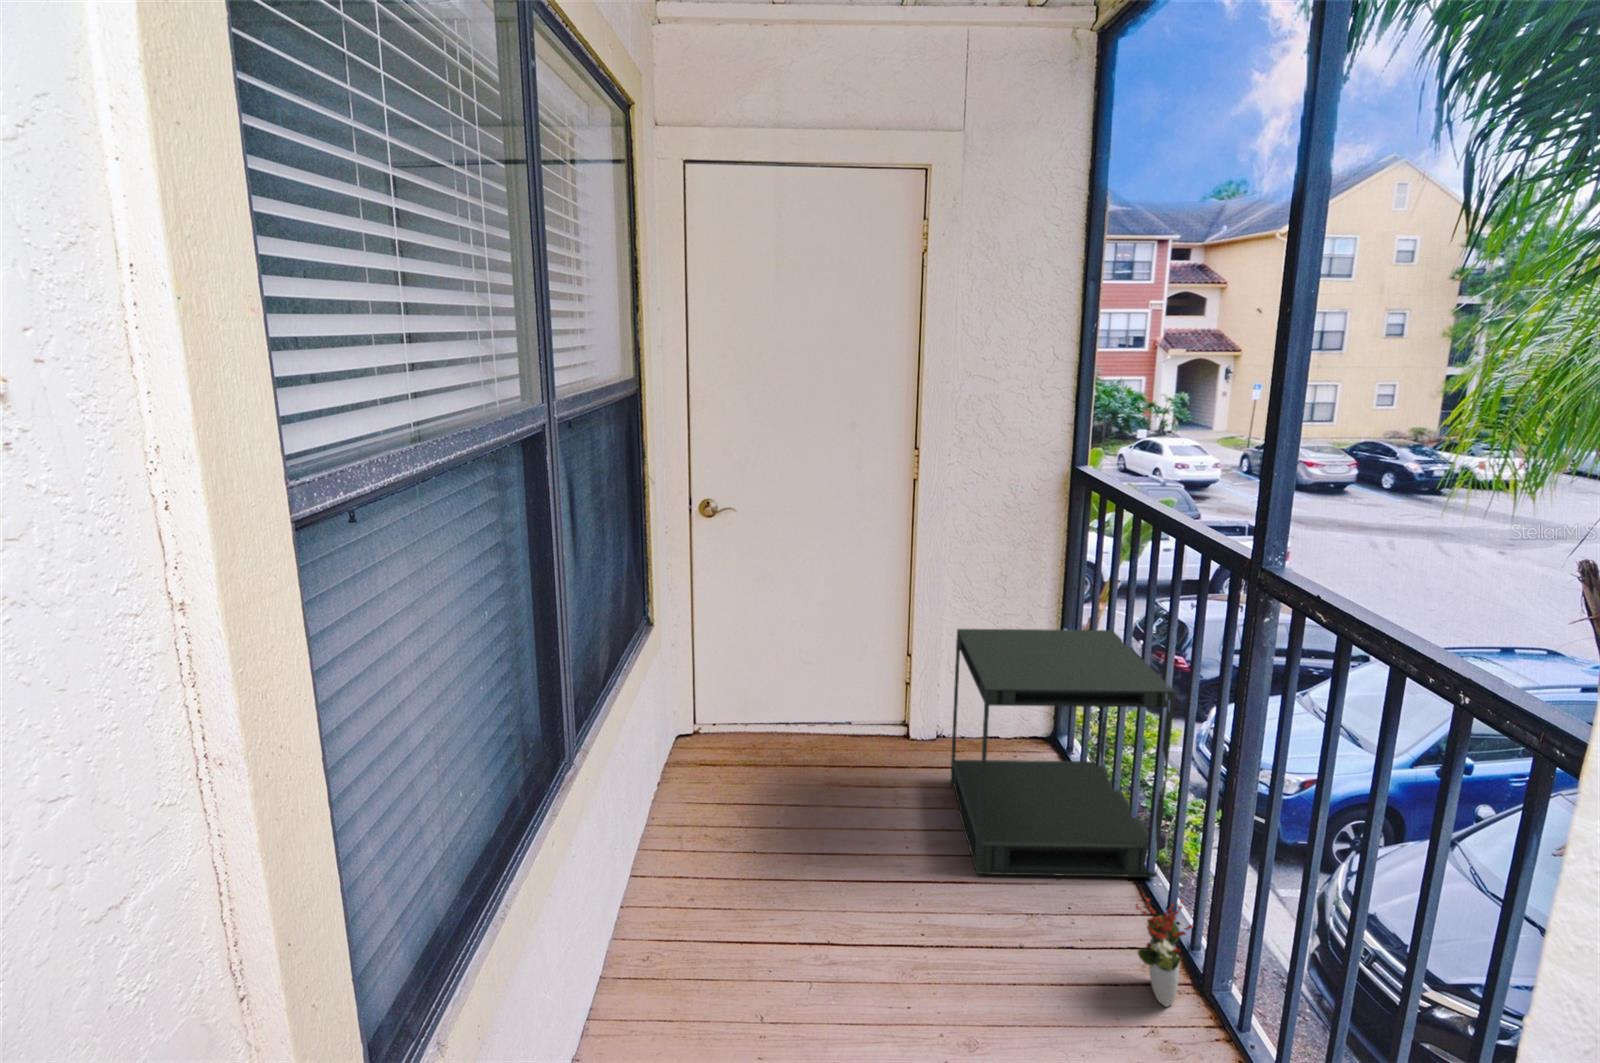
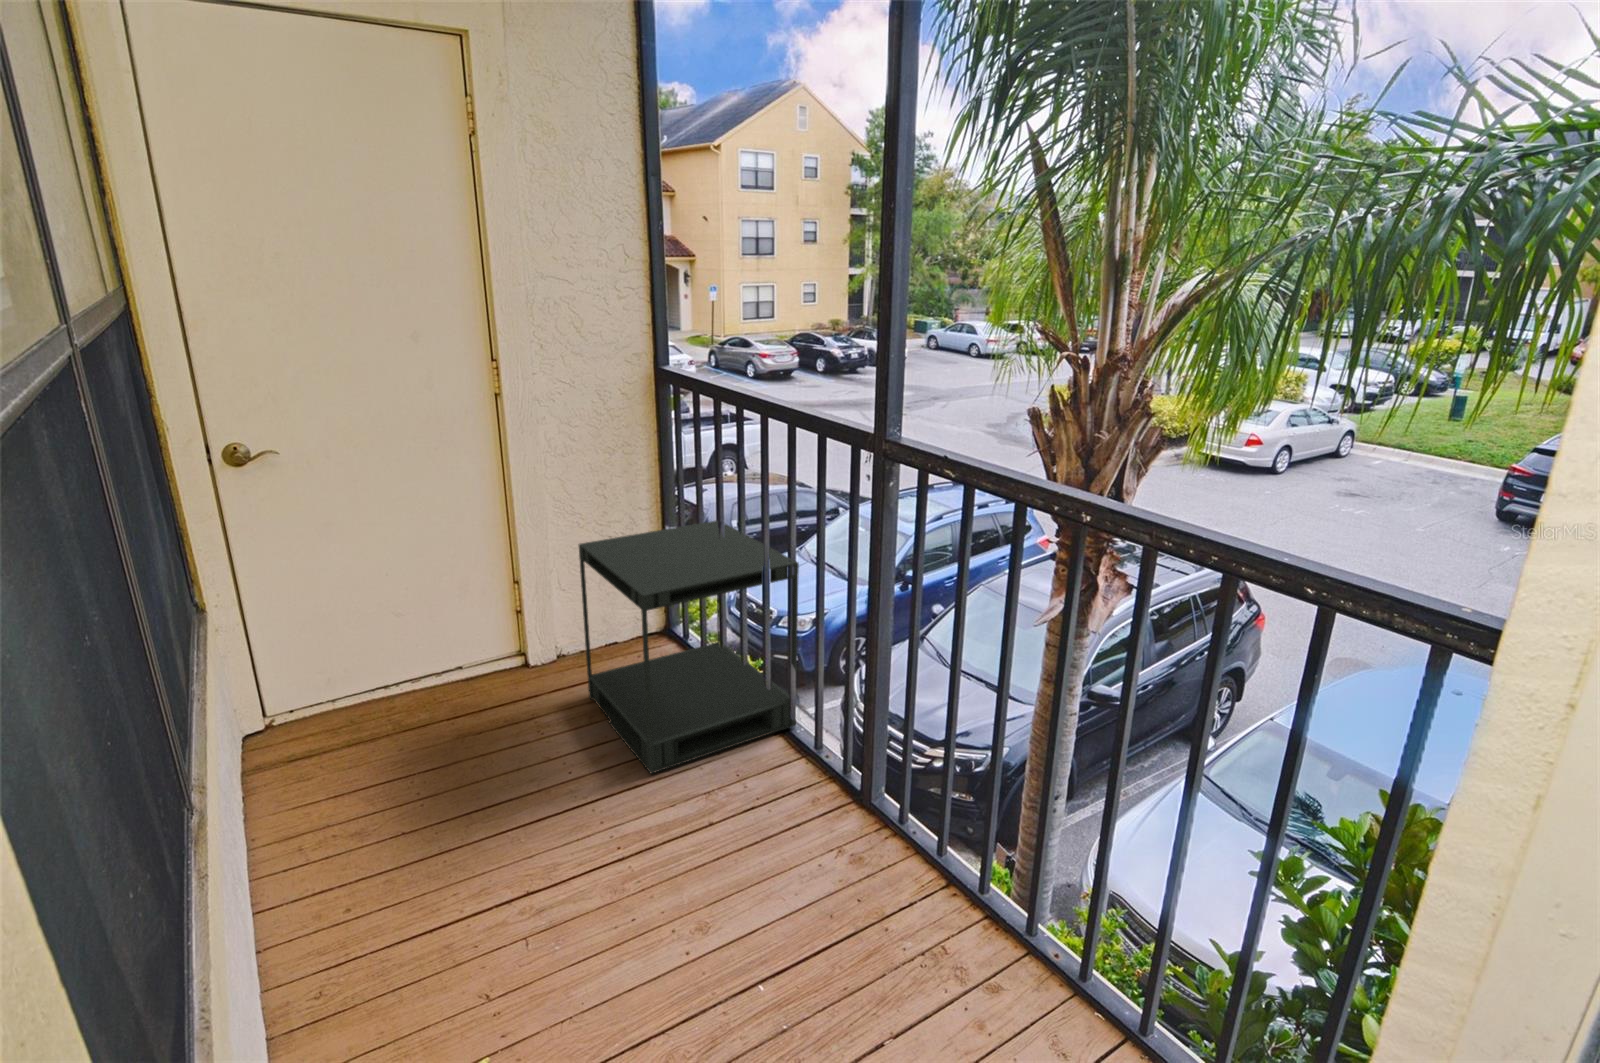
decorative plant: present [1136,898,1193,1007] -> none [808,734,855,825]

